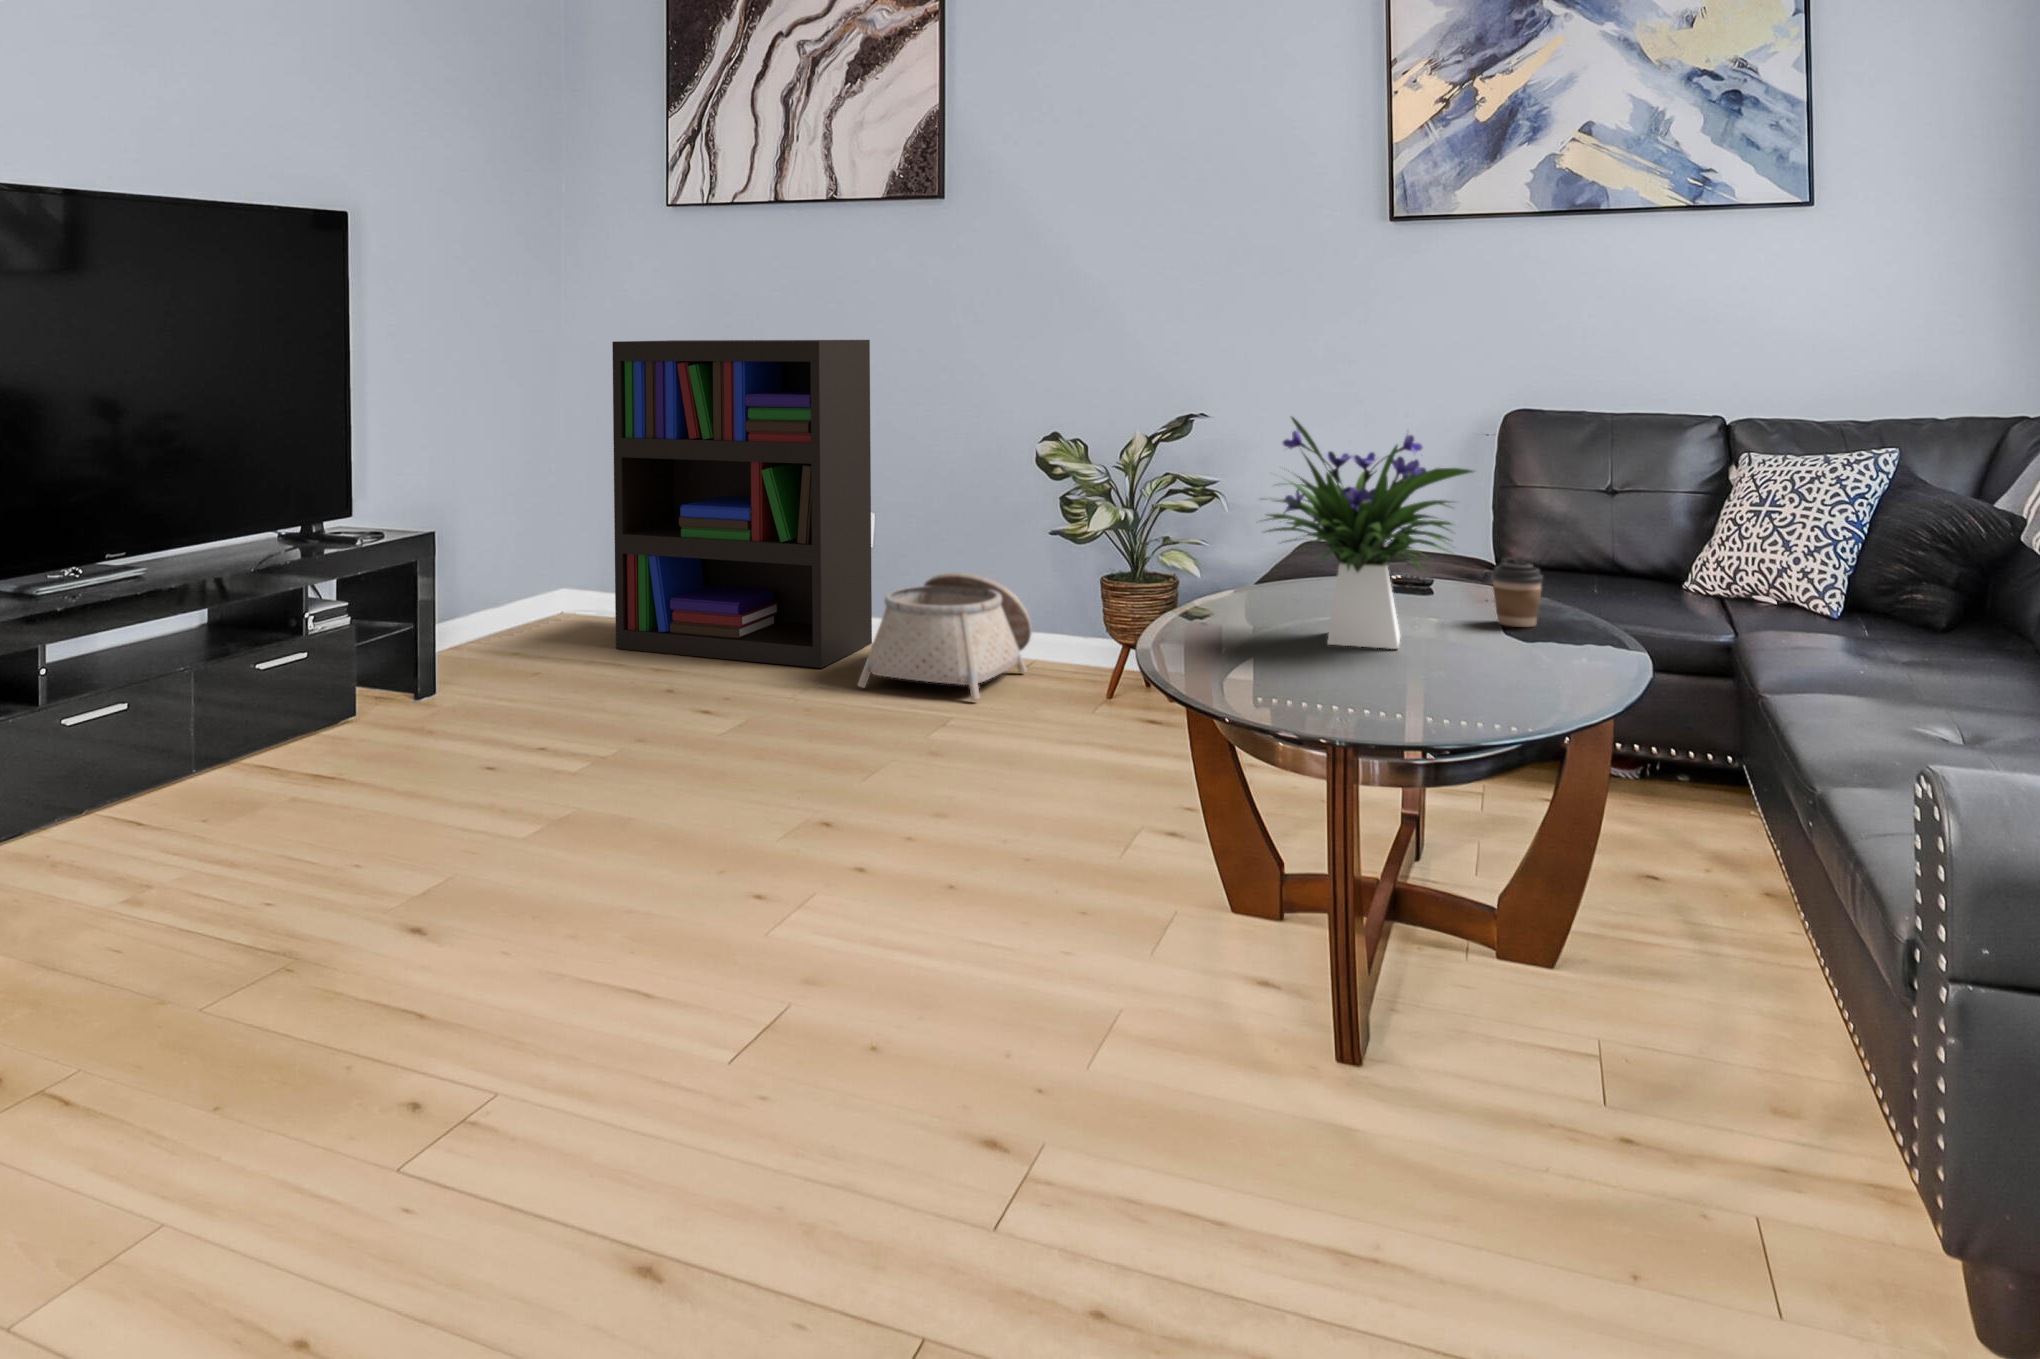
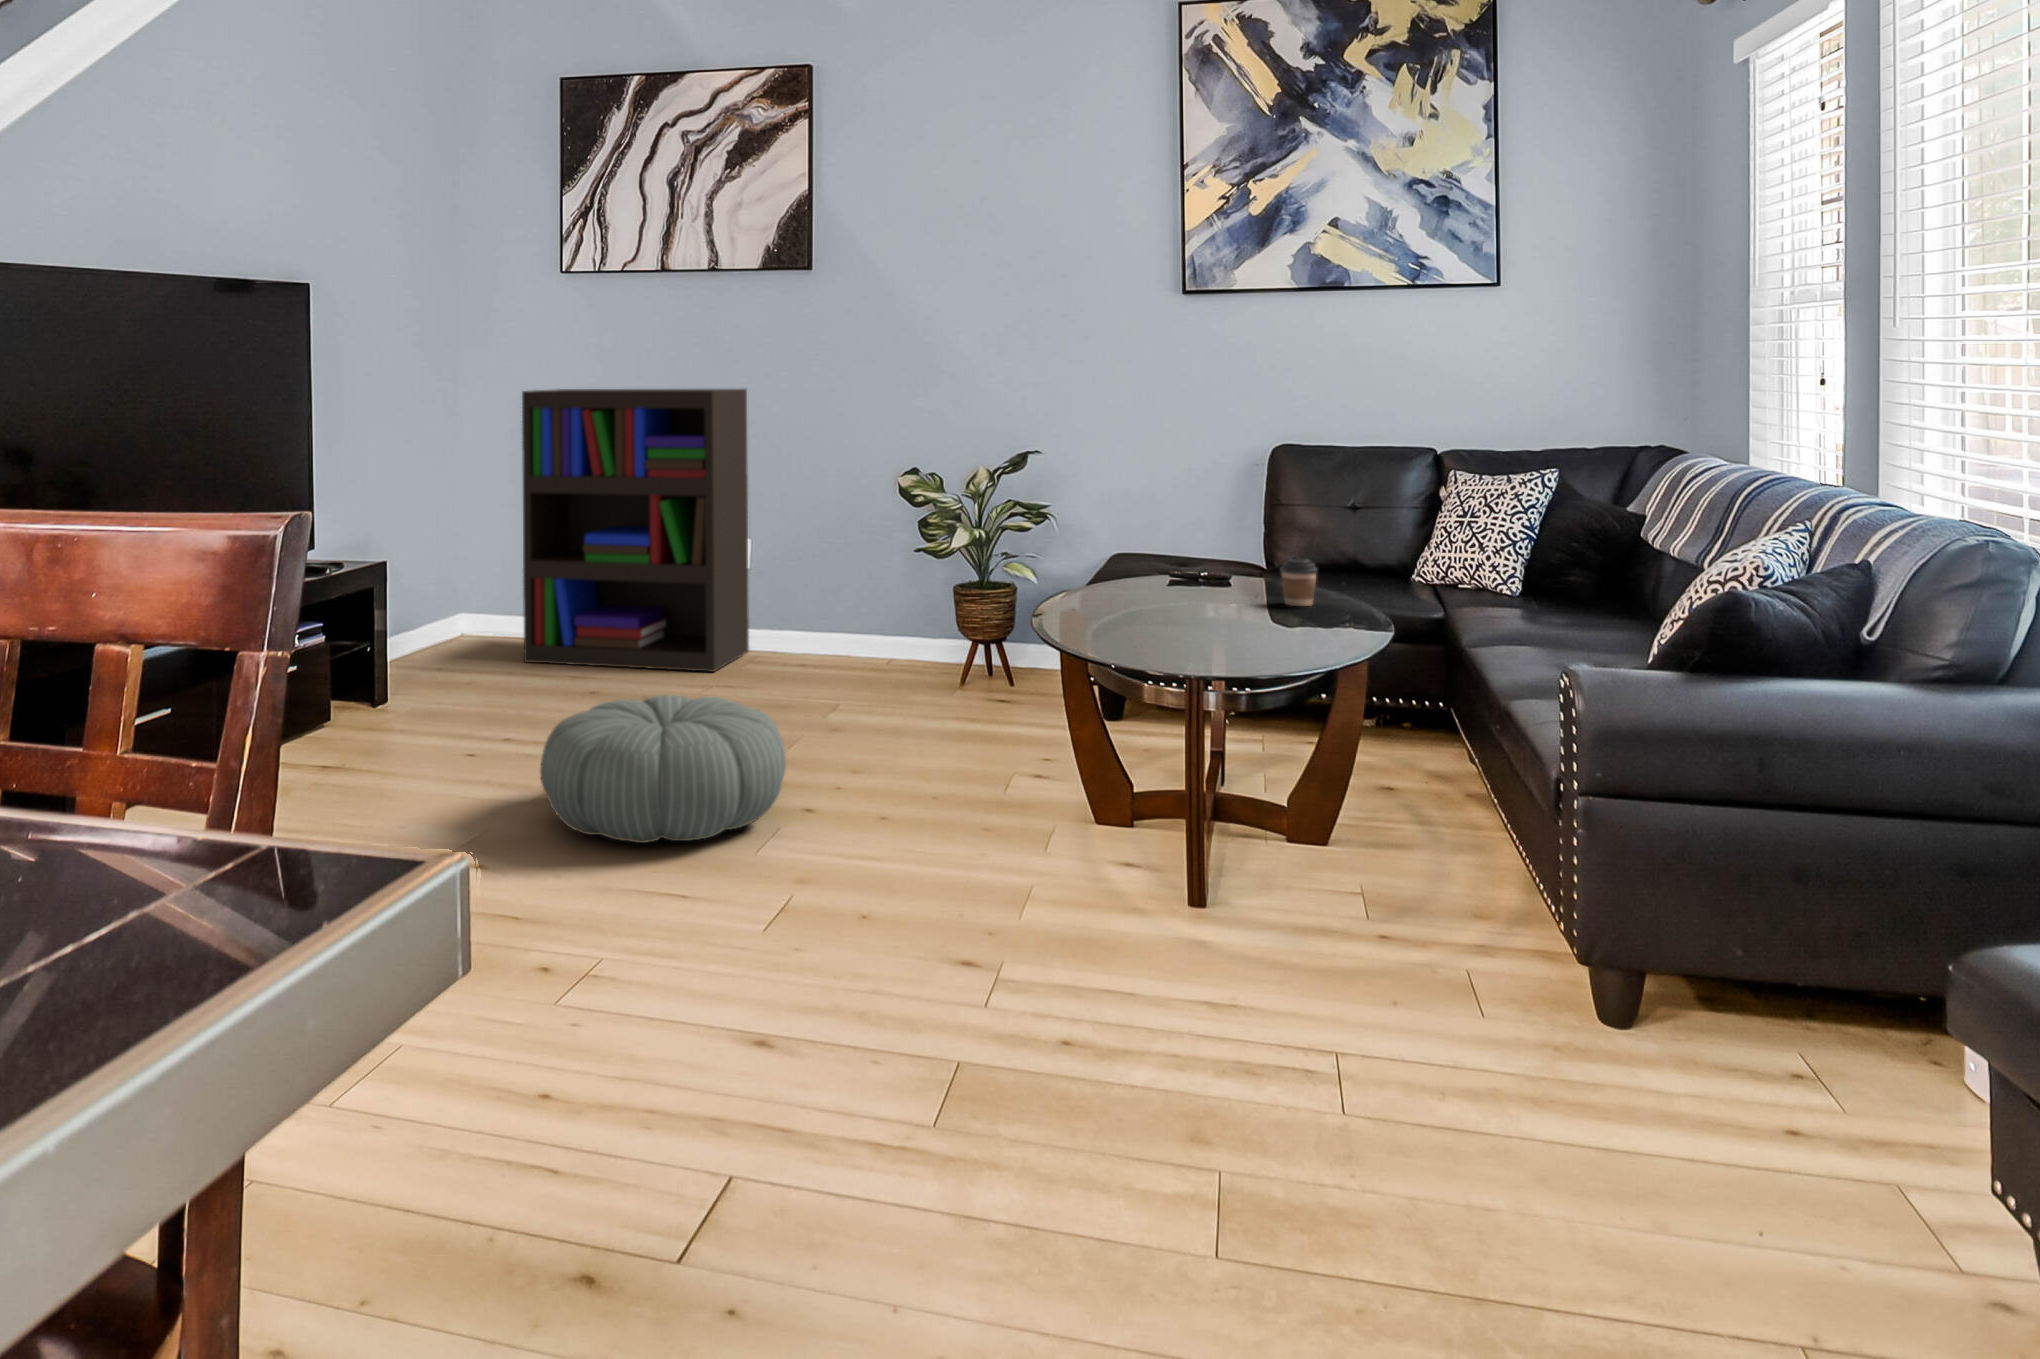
flower arrangement: present [1261,417,1473,649] -> none [1113,452,1273,621]
basket: present [858,573,1032,700] -> none [752,587,893,692]
pouf: none [518,713,828,911] -> present [540,695,786,843]

